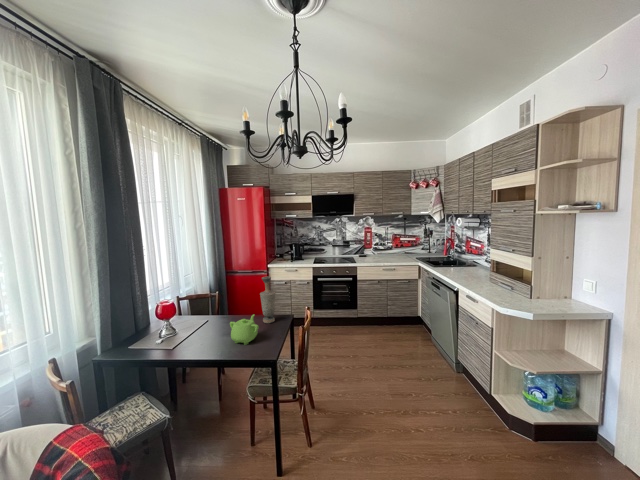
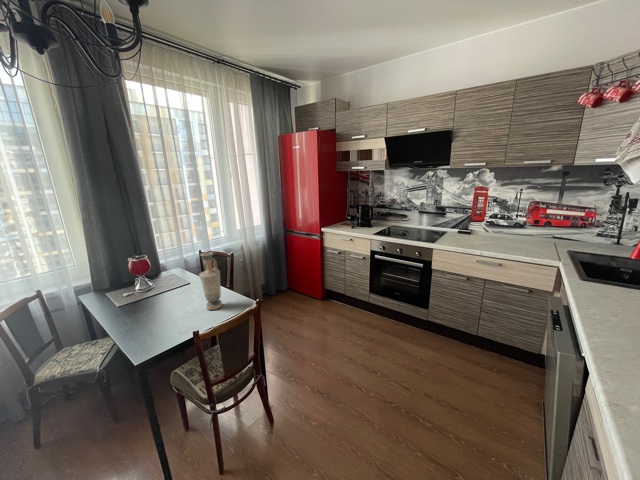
teapot: present [230,314,259,345] -> none [134,297,174,333]

